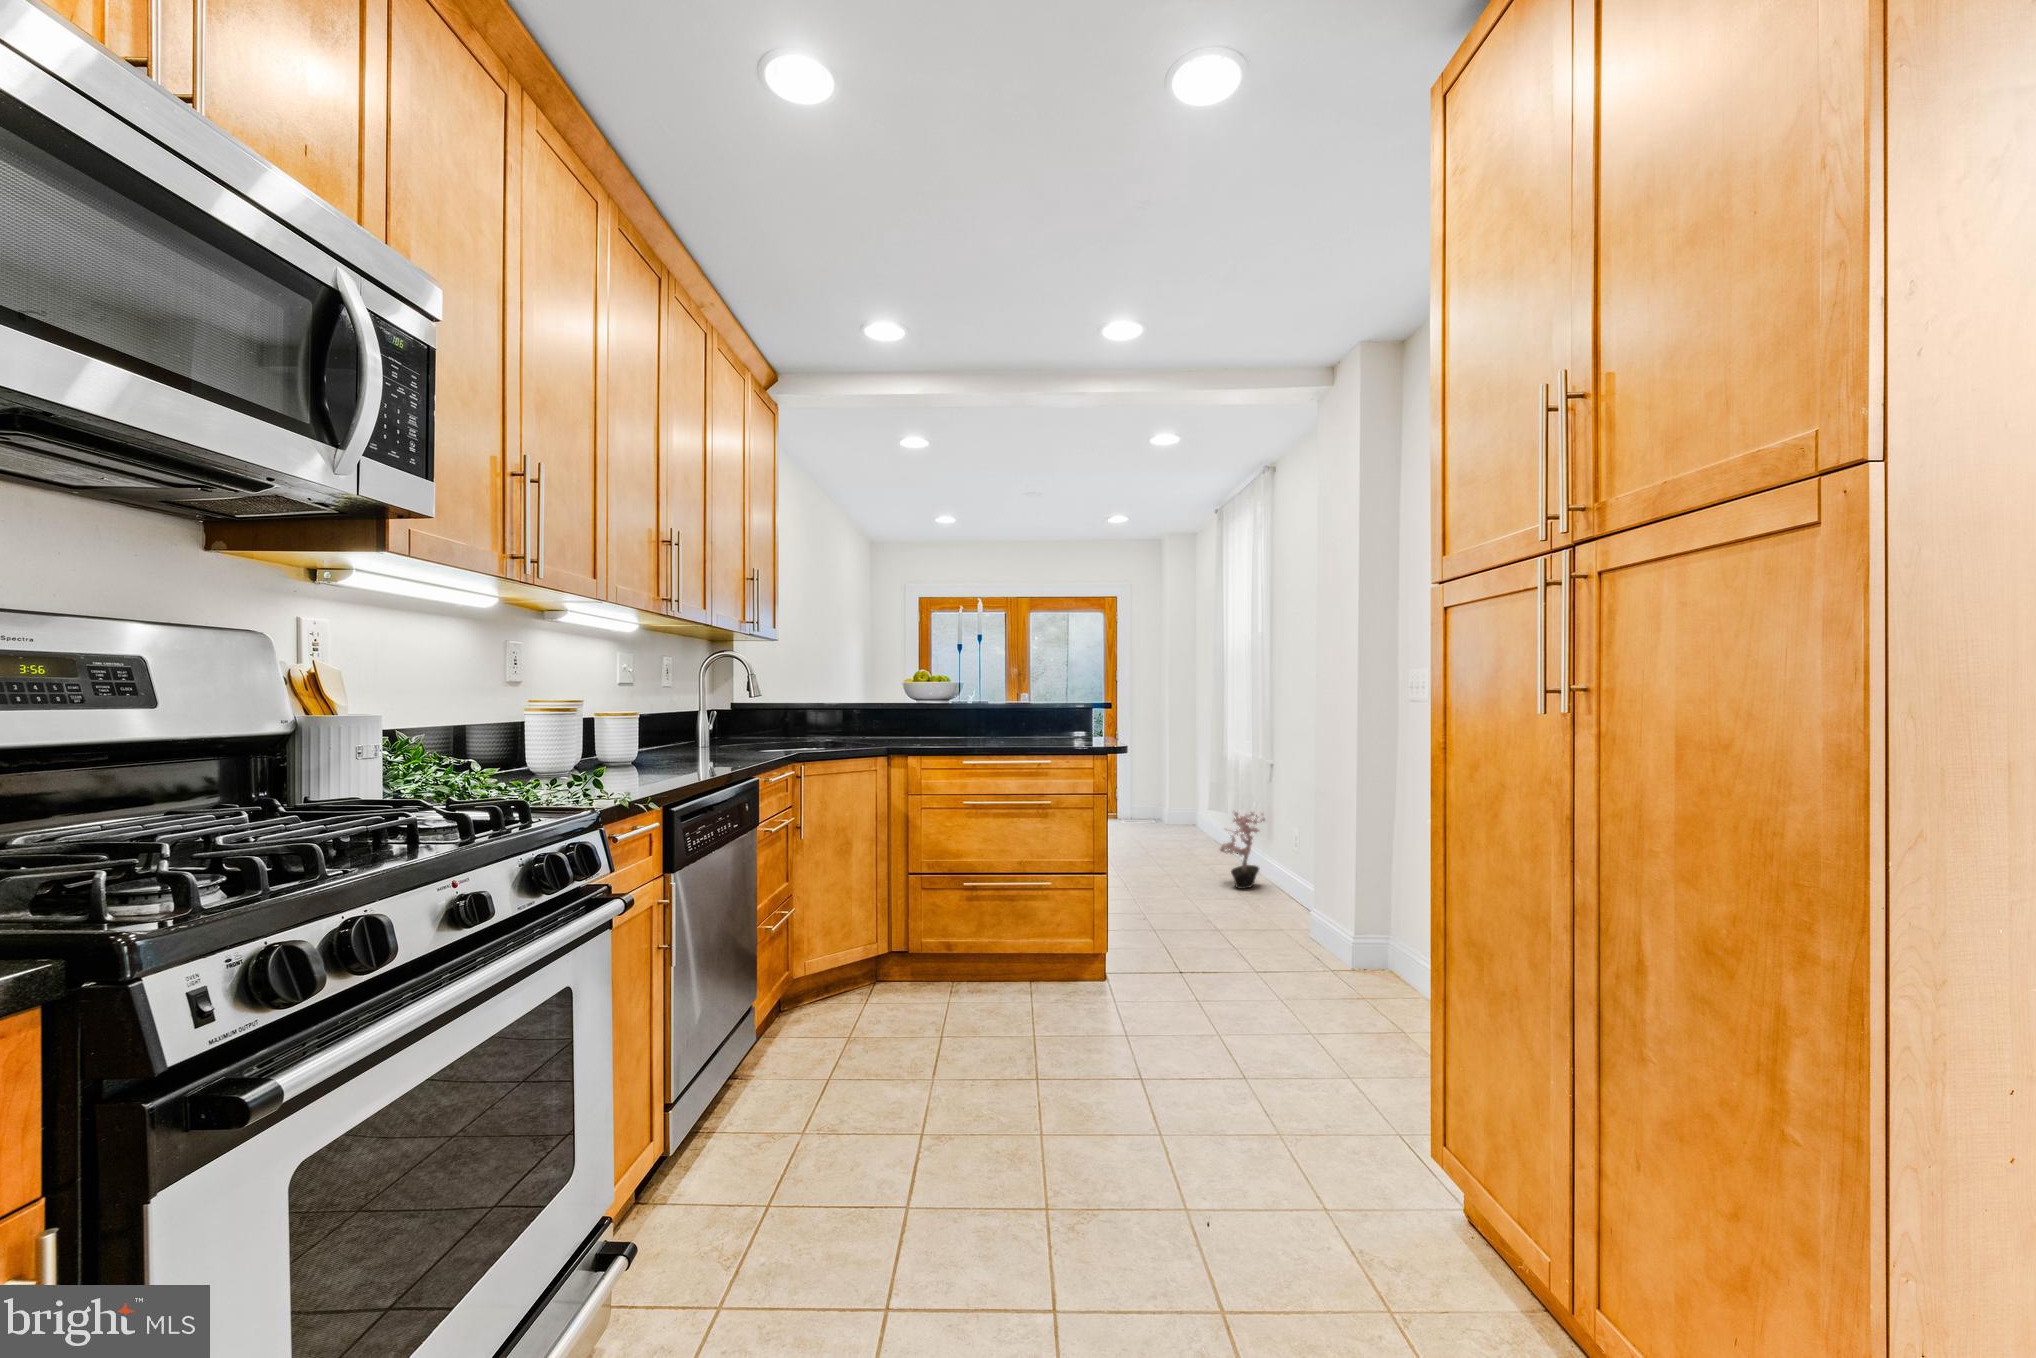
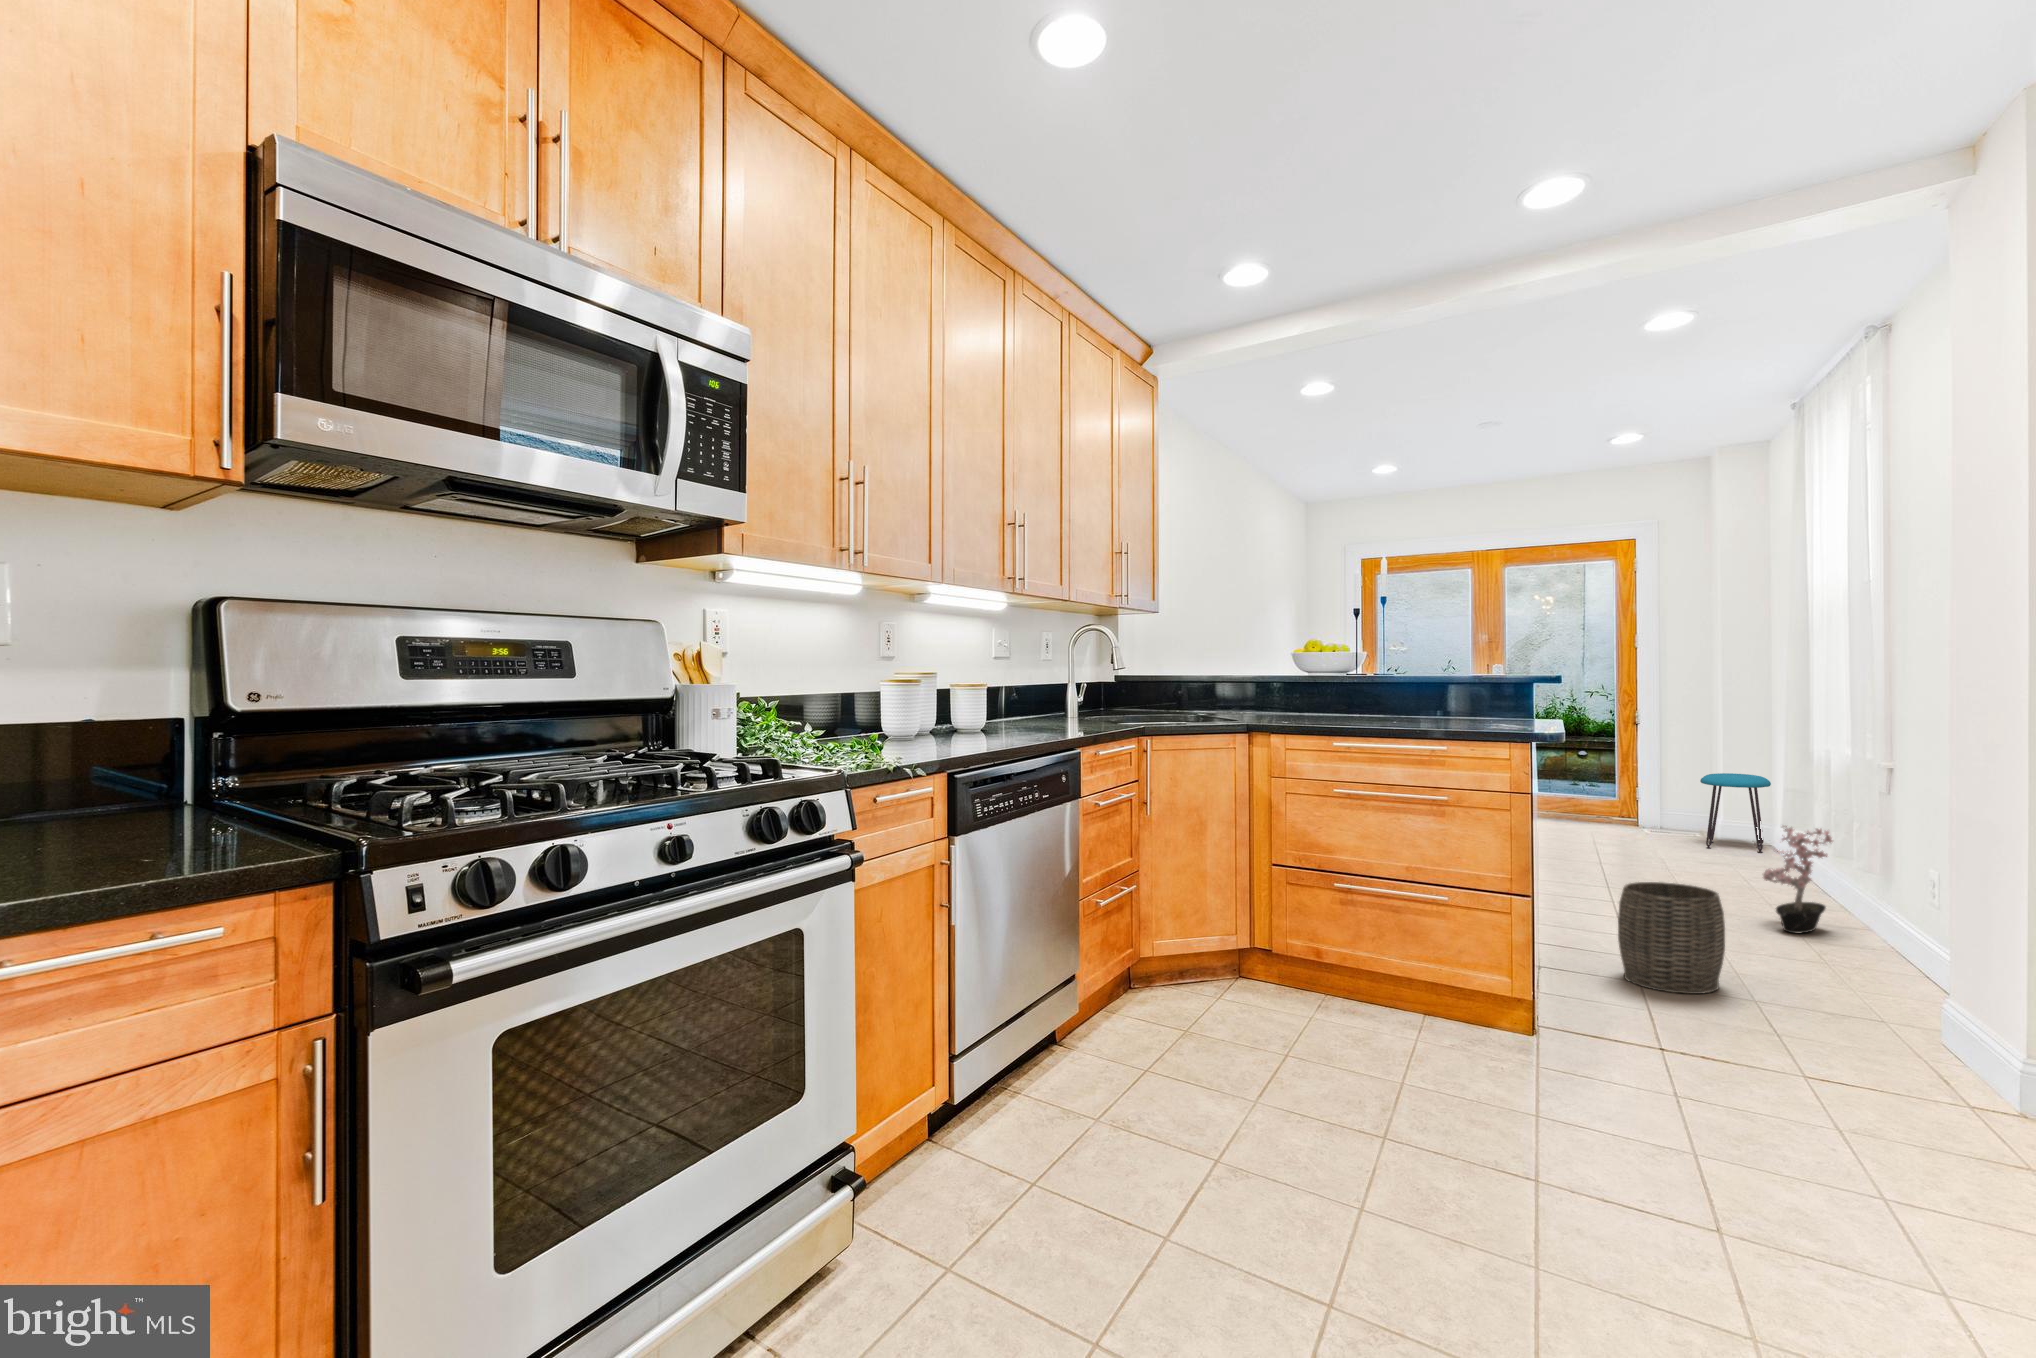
stool: none [1152,775,1195,831] -> present [1700,773,1771,853]
woven basket: none [1155,860,1227,944] -> present [1618,882,1725,994]

